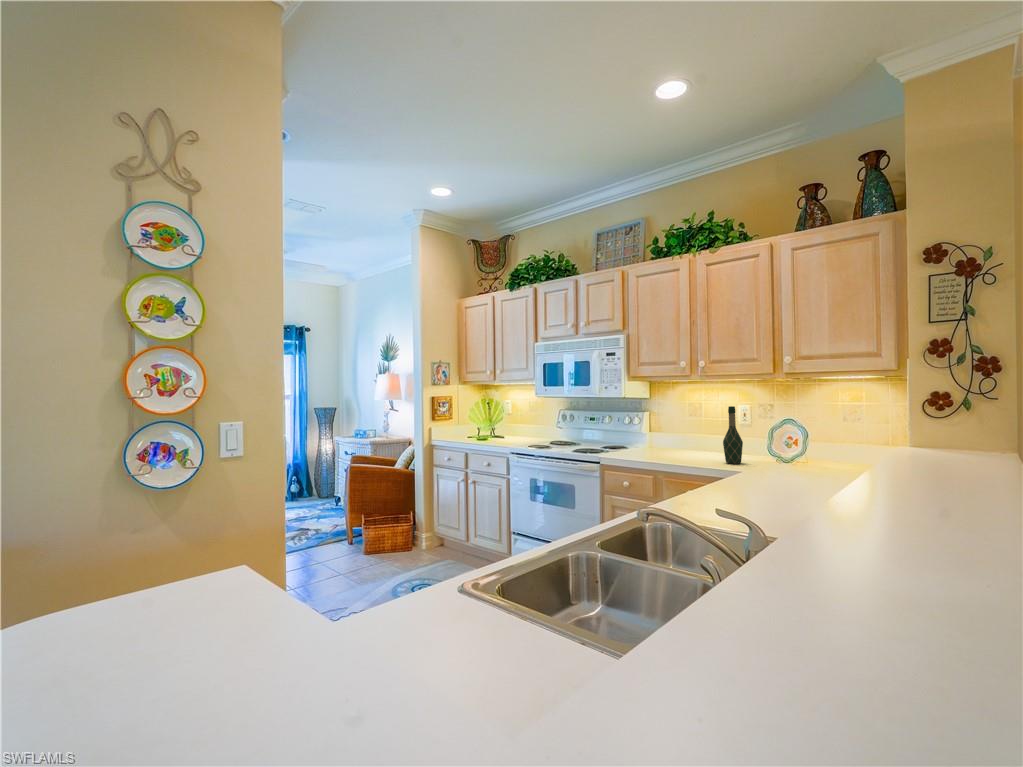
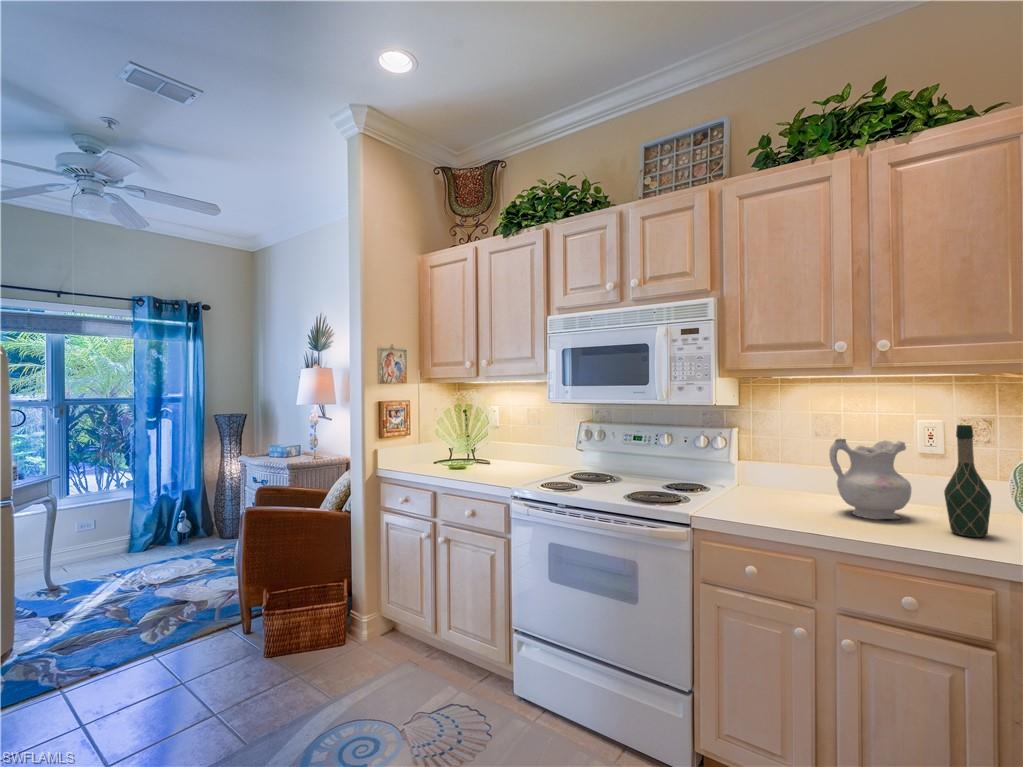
ceramic pitcher: none [678,415,719,459] -> present [829,438,911,519]

